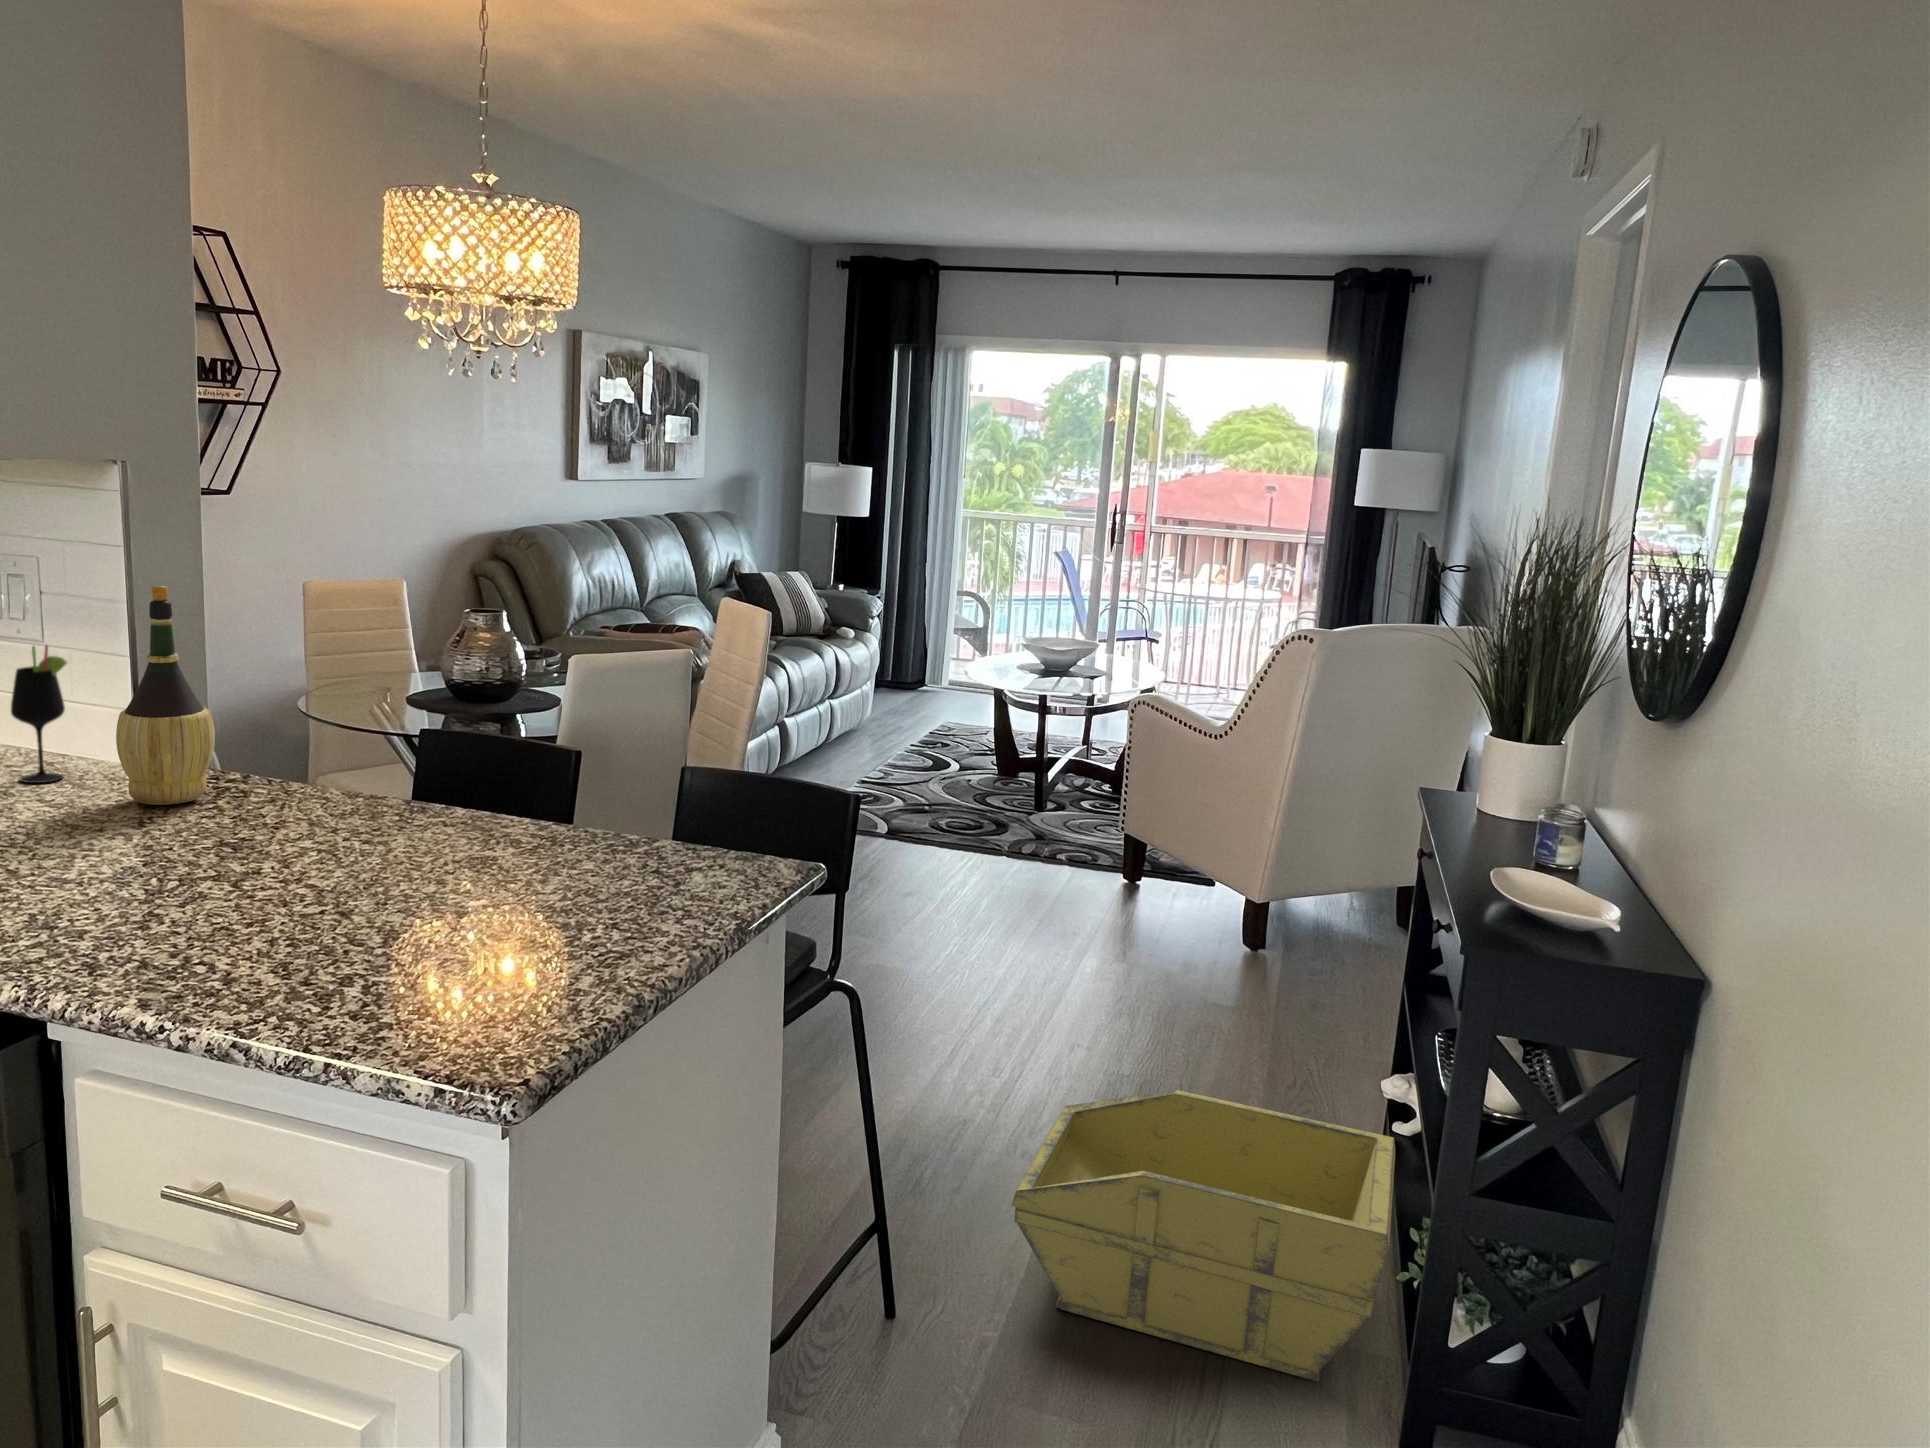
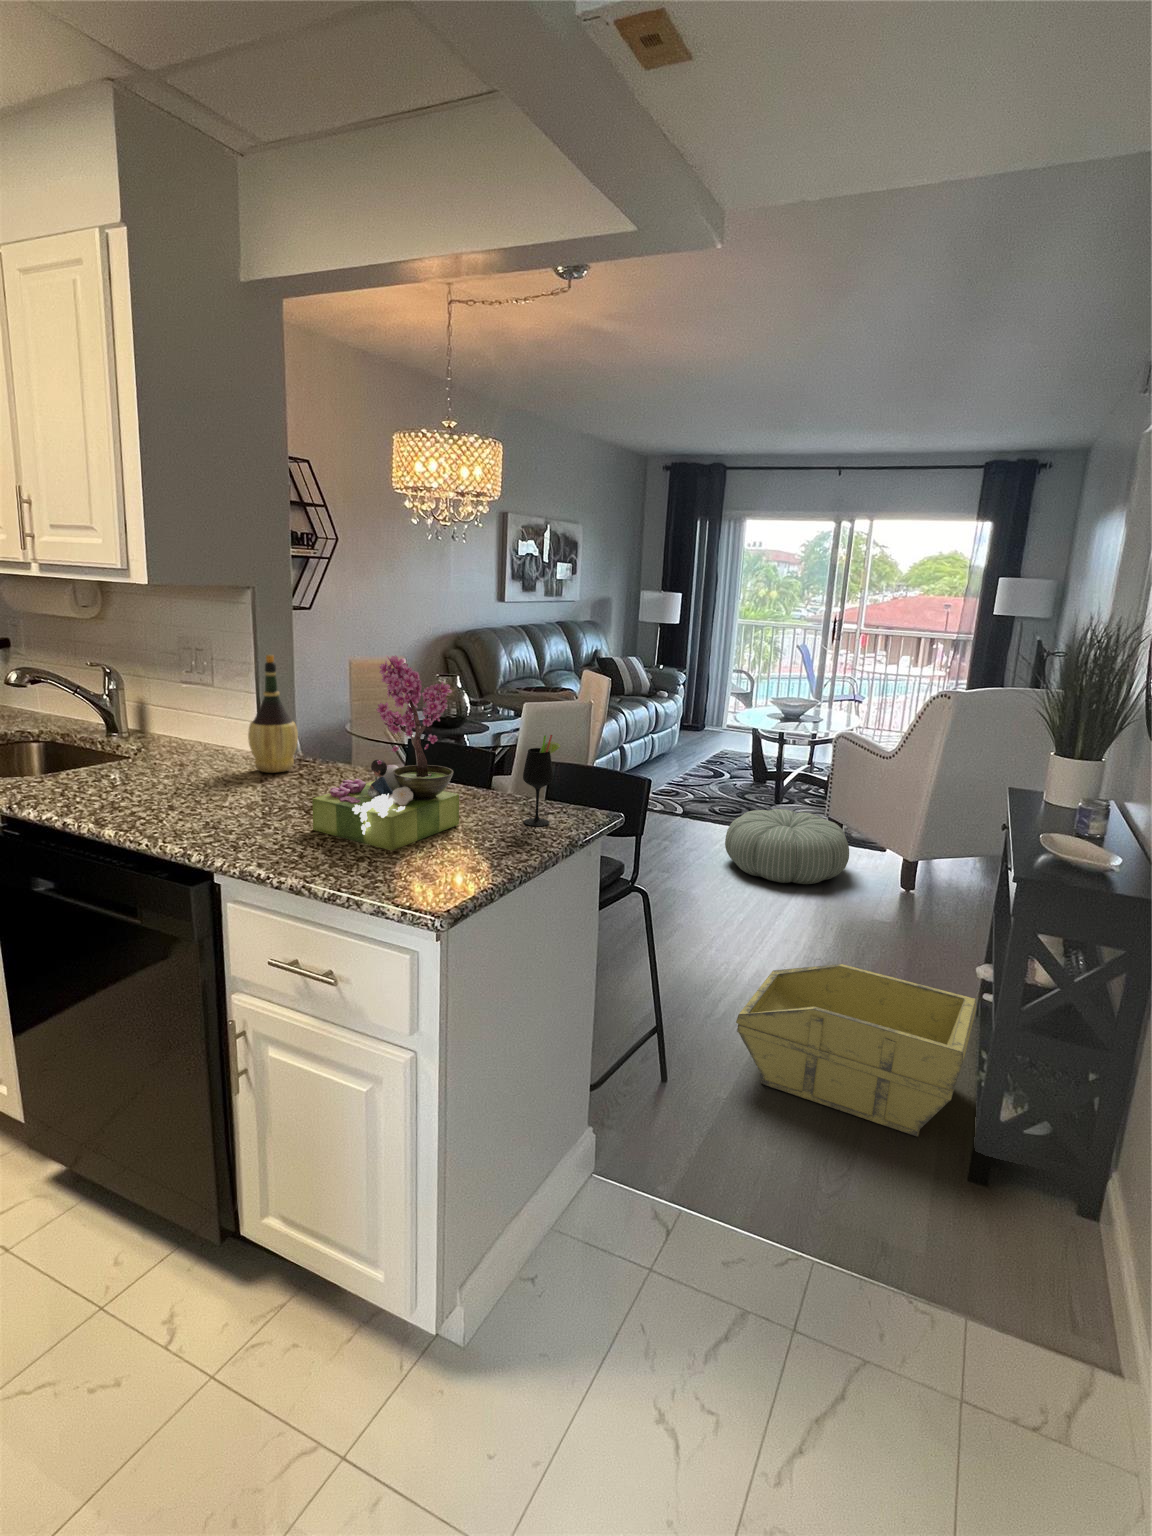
flower arrangement: none [247,585,531,959] -> present [312,655,459,850]
wine glass: present [11,645,67,783] -> present [523,735,561,826]
pouf: none [963,821,1162,945] -> present [725,809,849,884]

